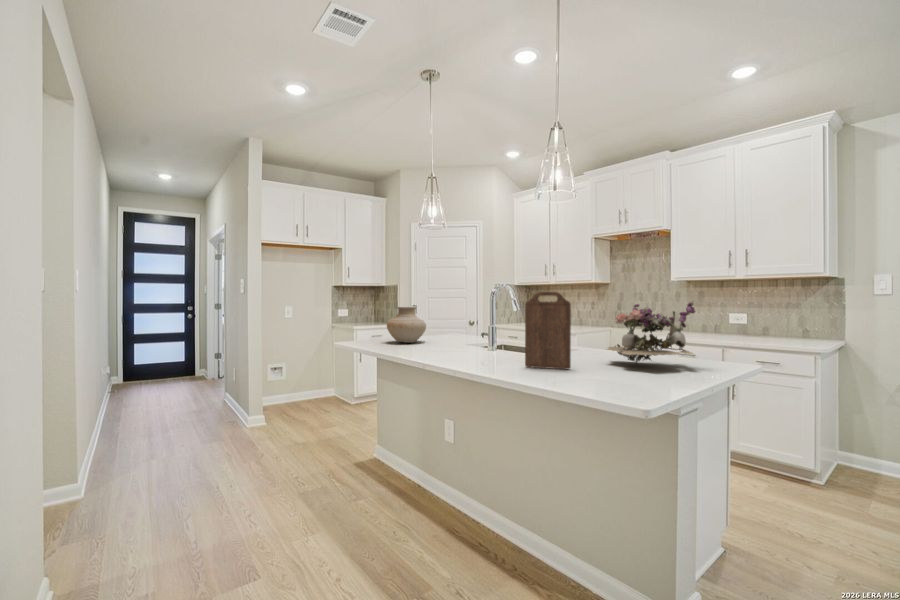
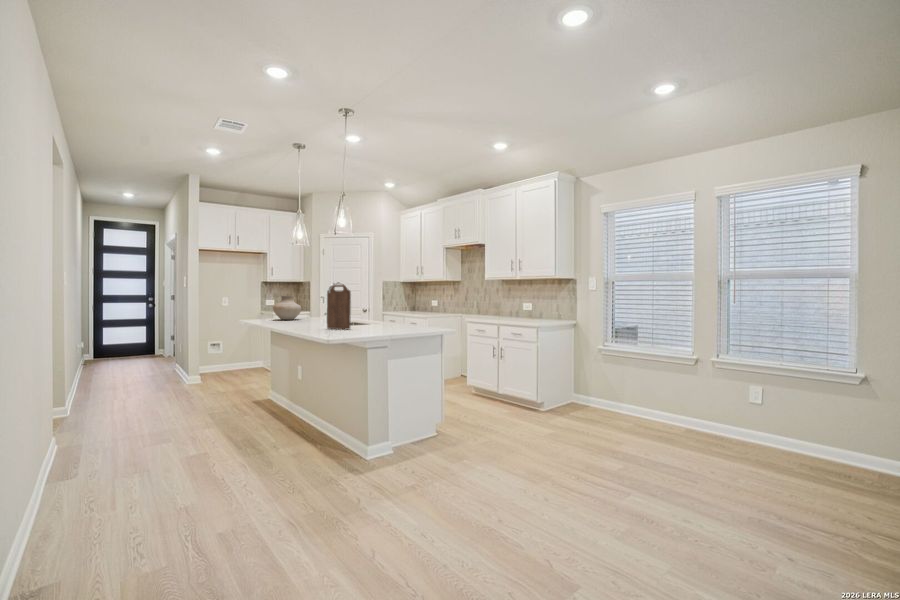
flower arrangement: present [607,301,695,364] -> none [378,290,422,328]

